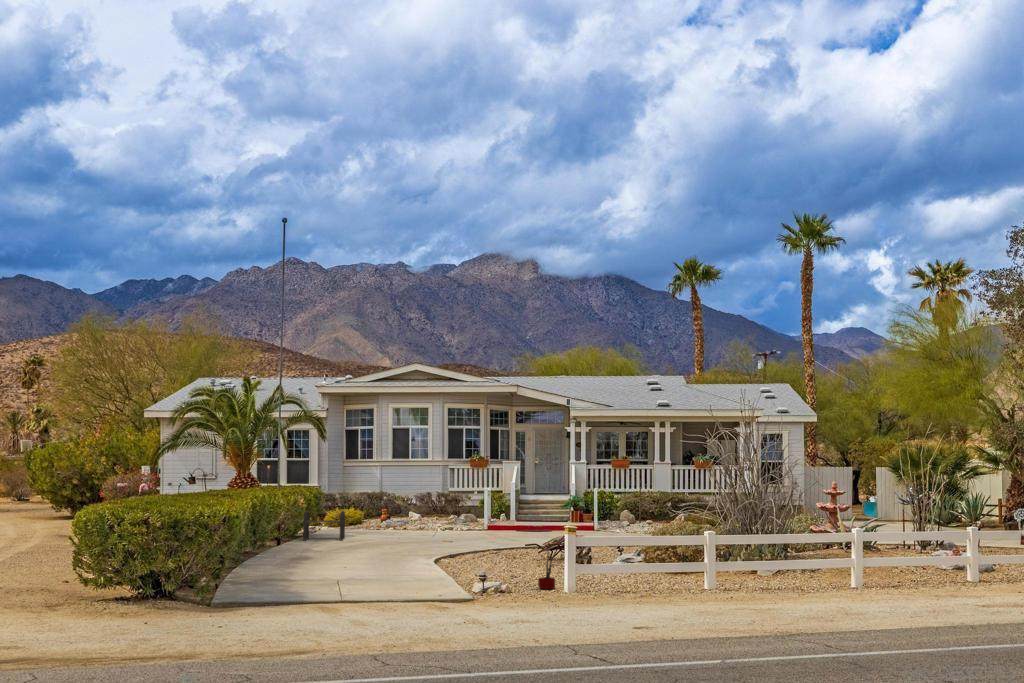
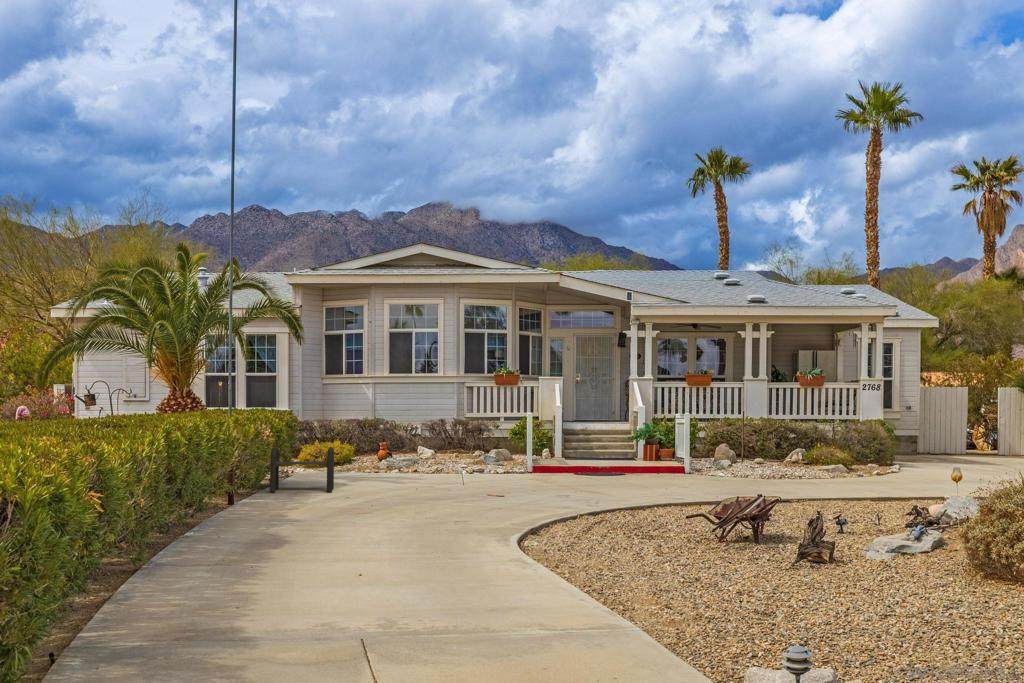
decorative plant: present [538,551,555,589] -> none [826,541,870,641]

